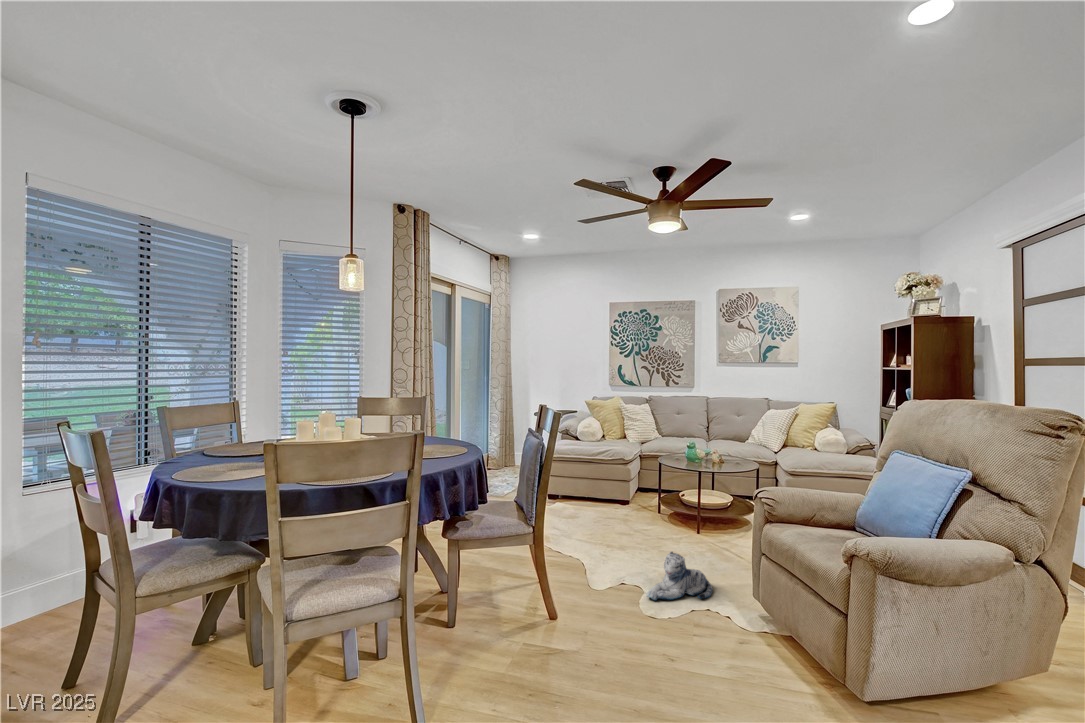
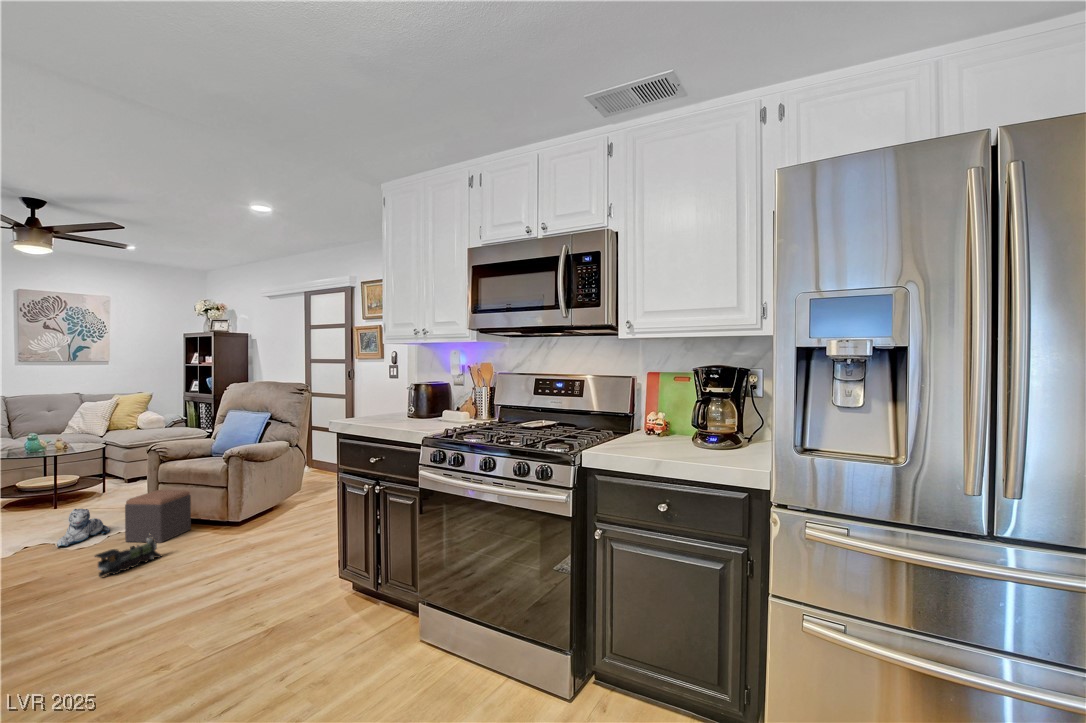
footstool: none [705,564,796,664] -> present [125,490,191,543]
toy train: none [616,650,714,703] -> present [95,533,162,577]

